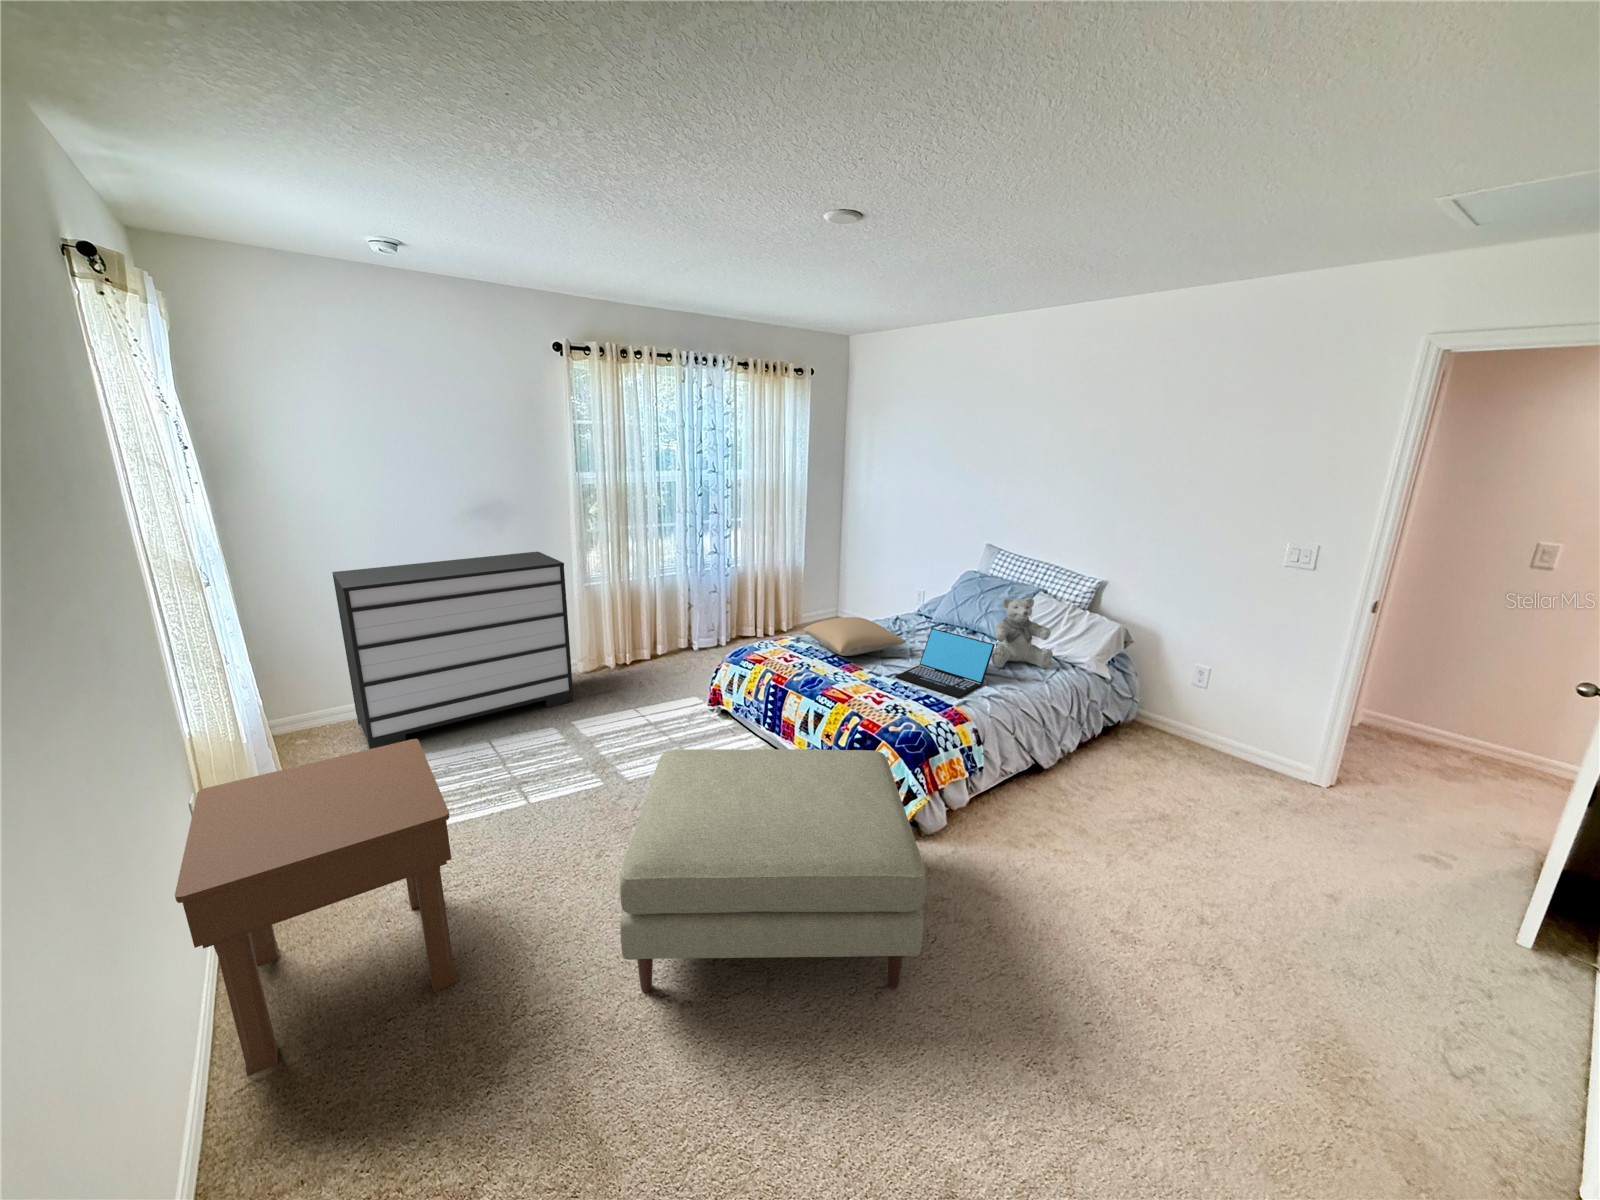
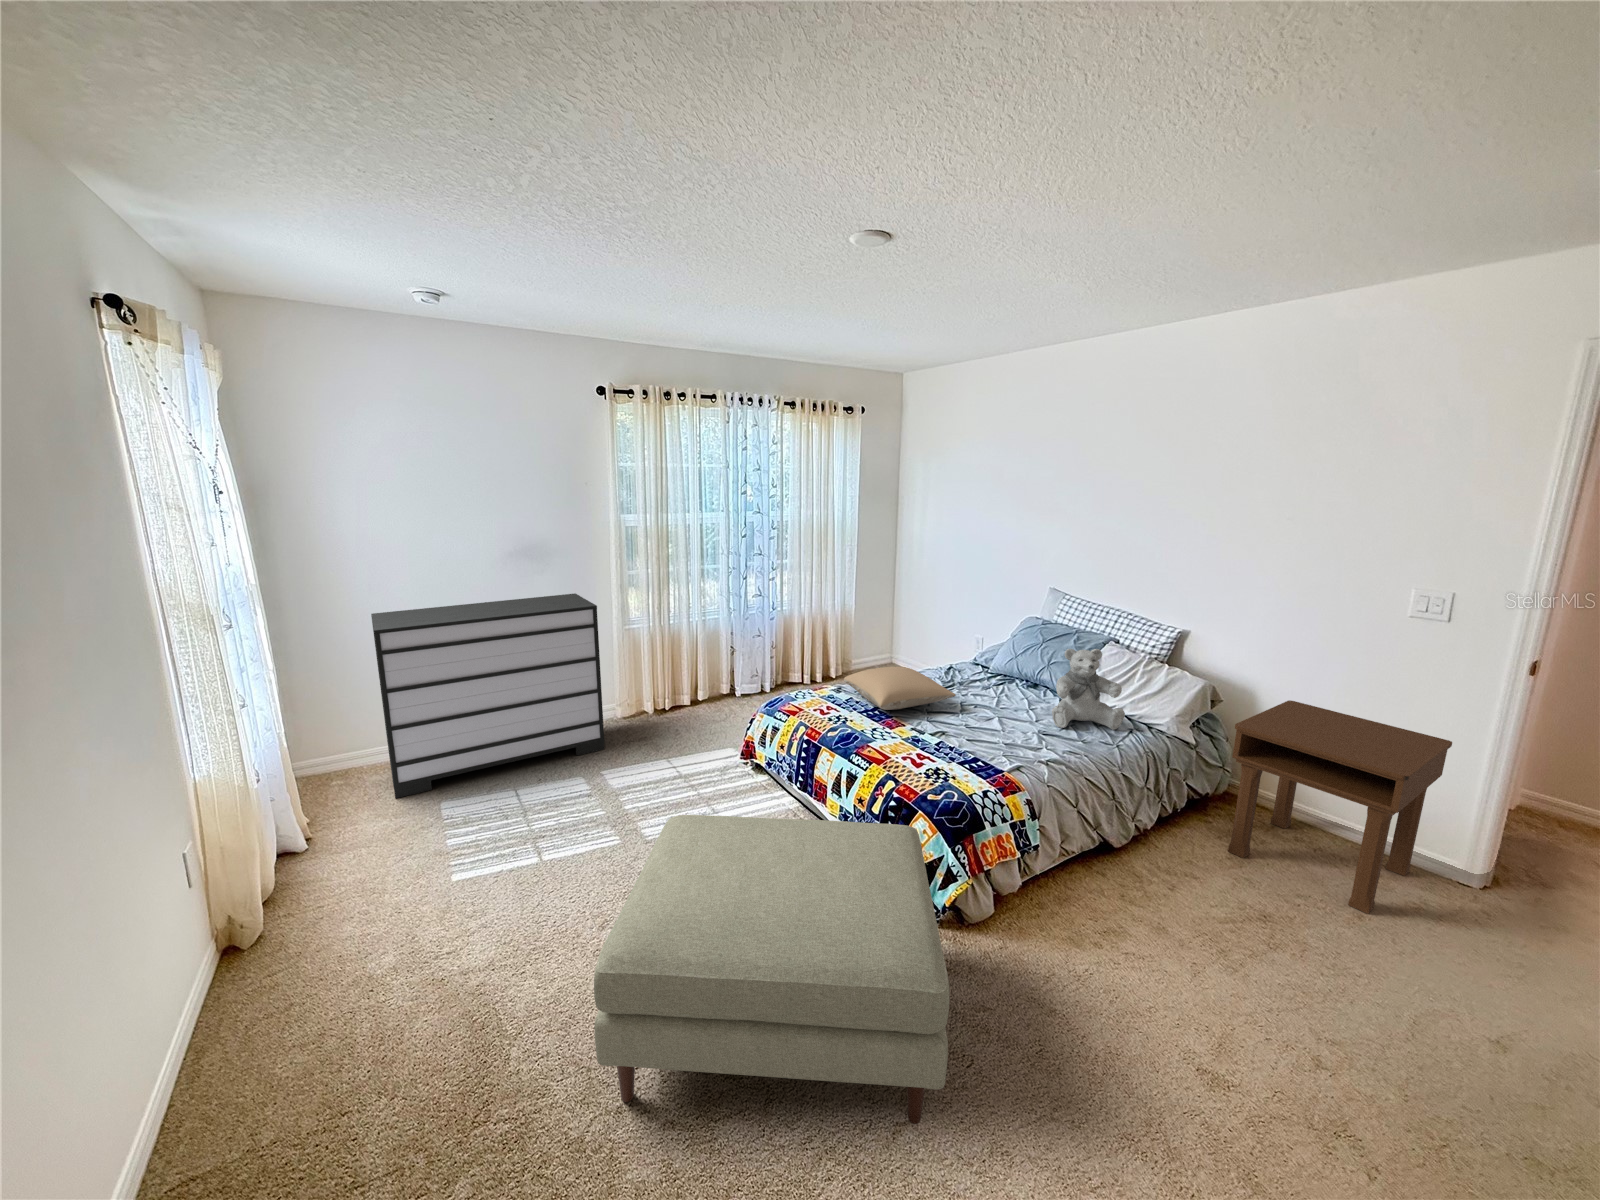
laptop: present [895,628,995,698] -> none [941,681,1055,763]
nightstand: present [175,739,457,1076] -> present [1228,700,1452,914]

